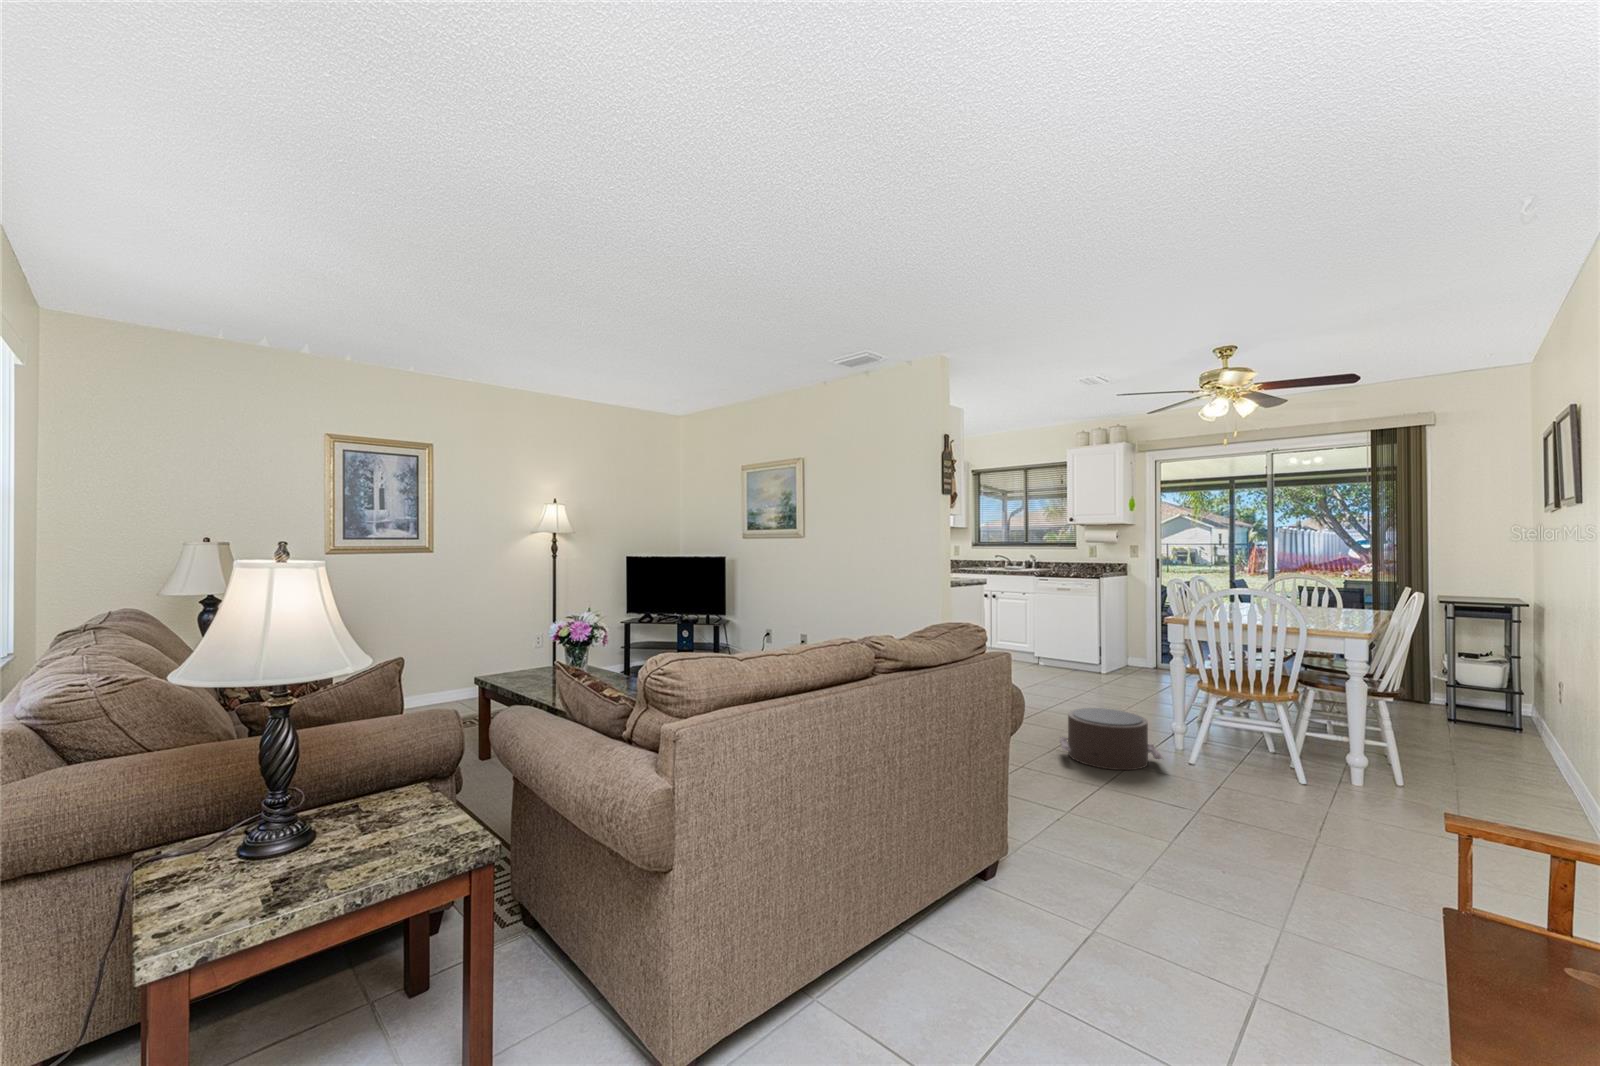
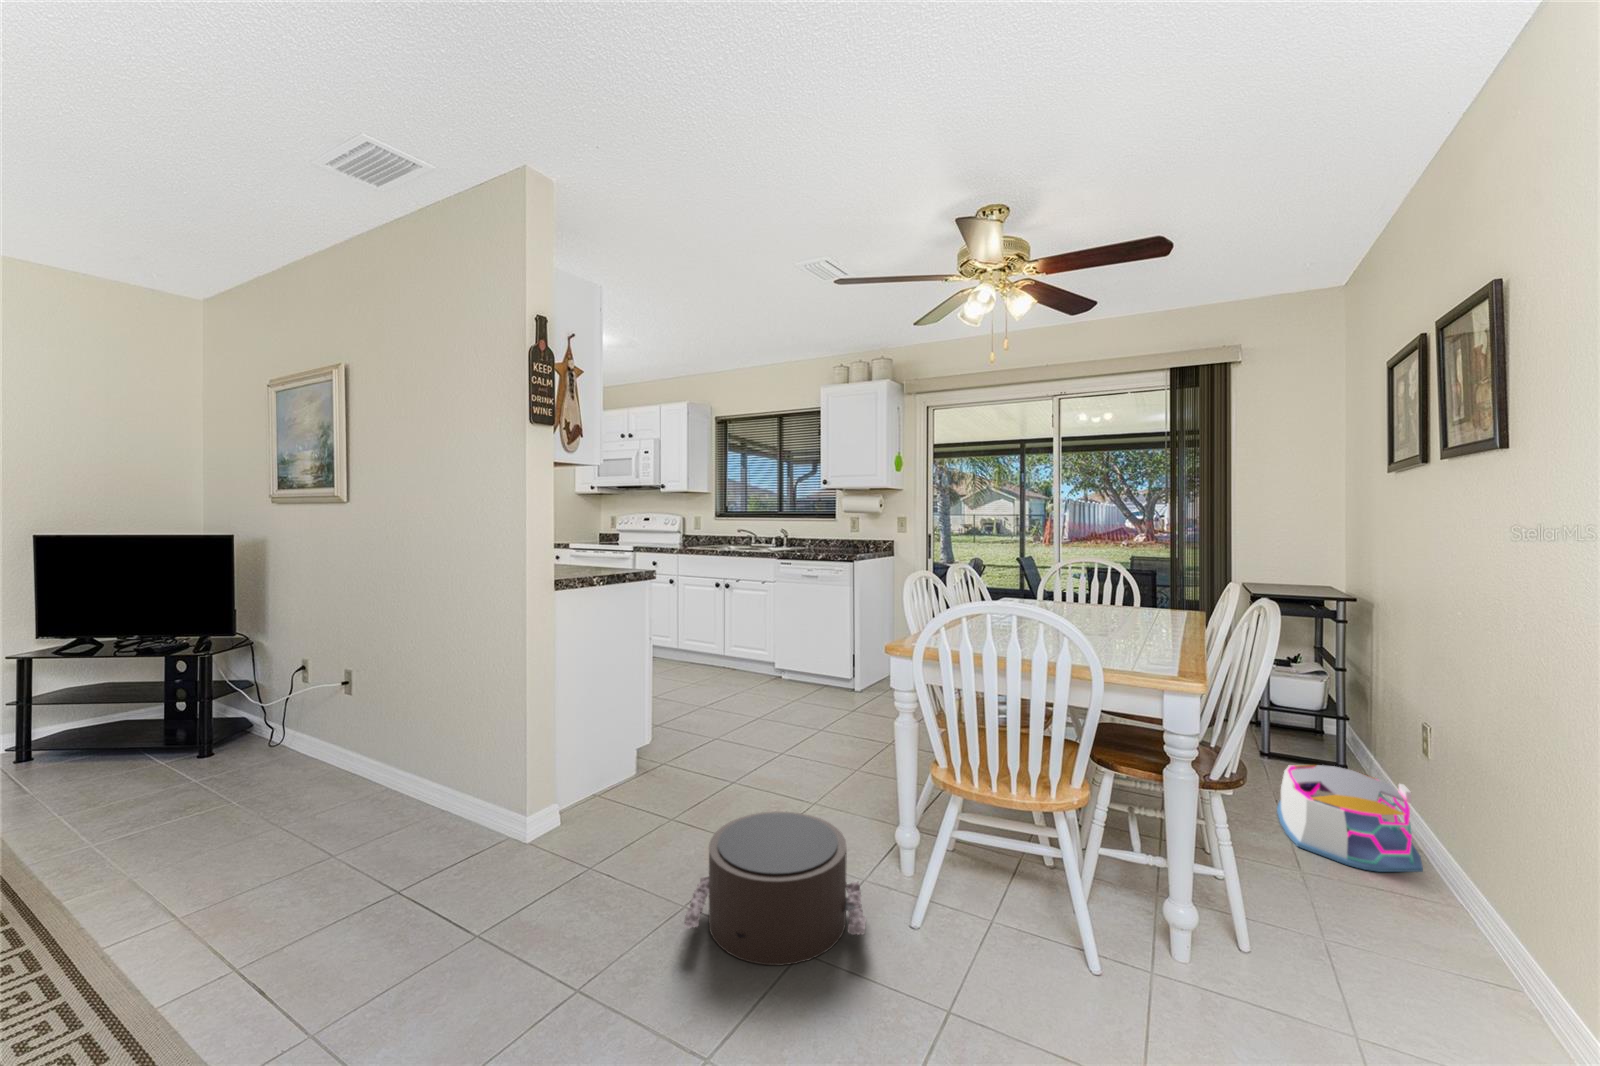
storage bin: none [1450,714,1552,773] -> present [1277,765,1423,872]

